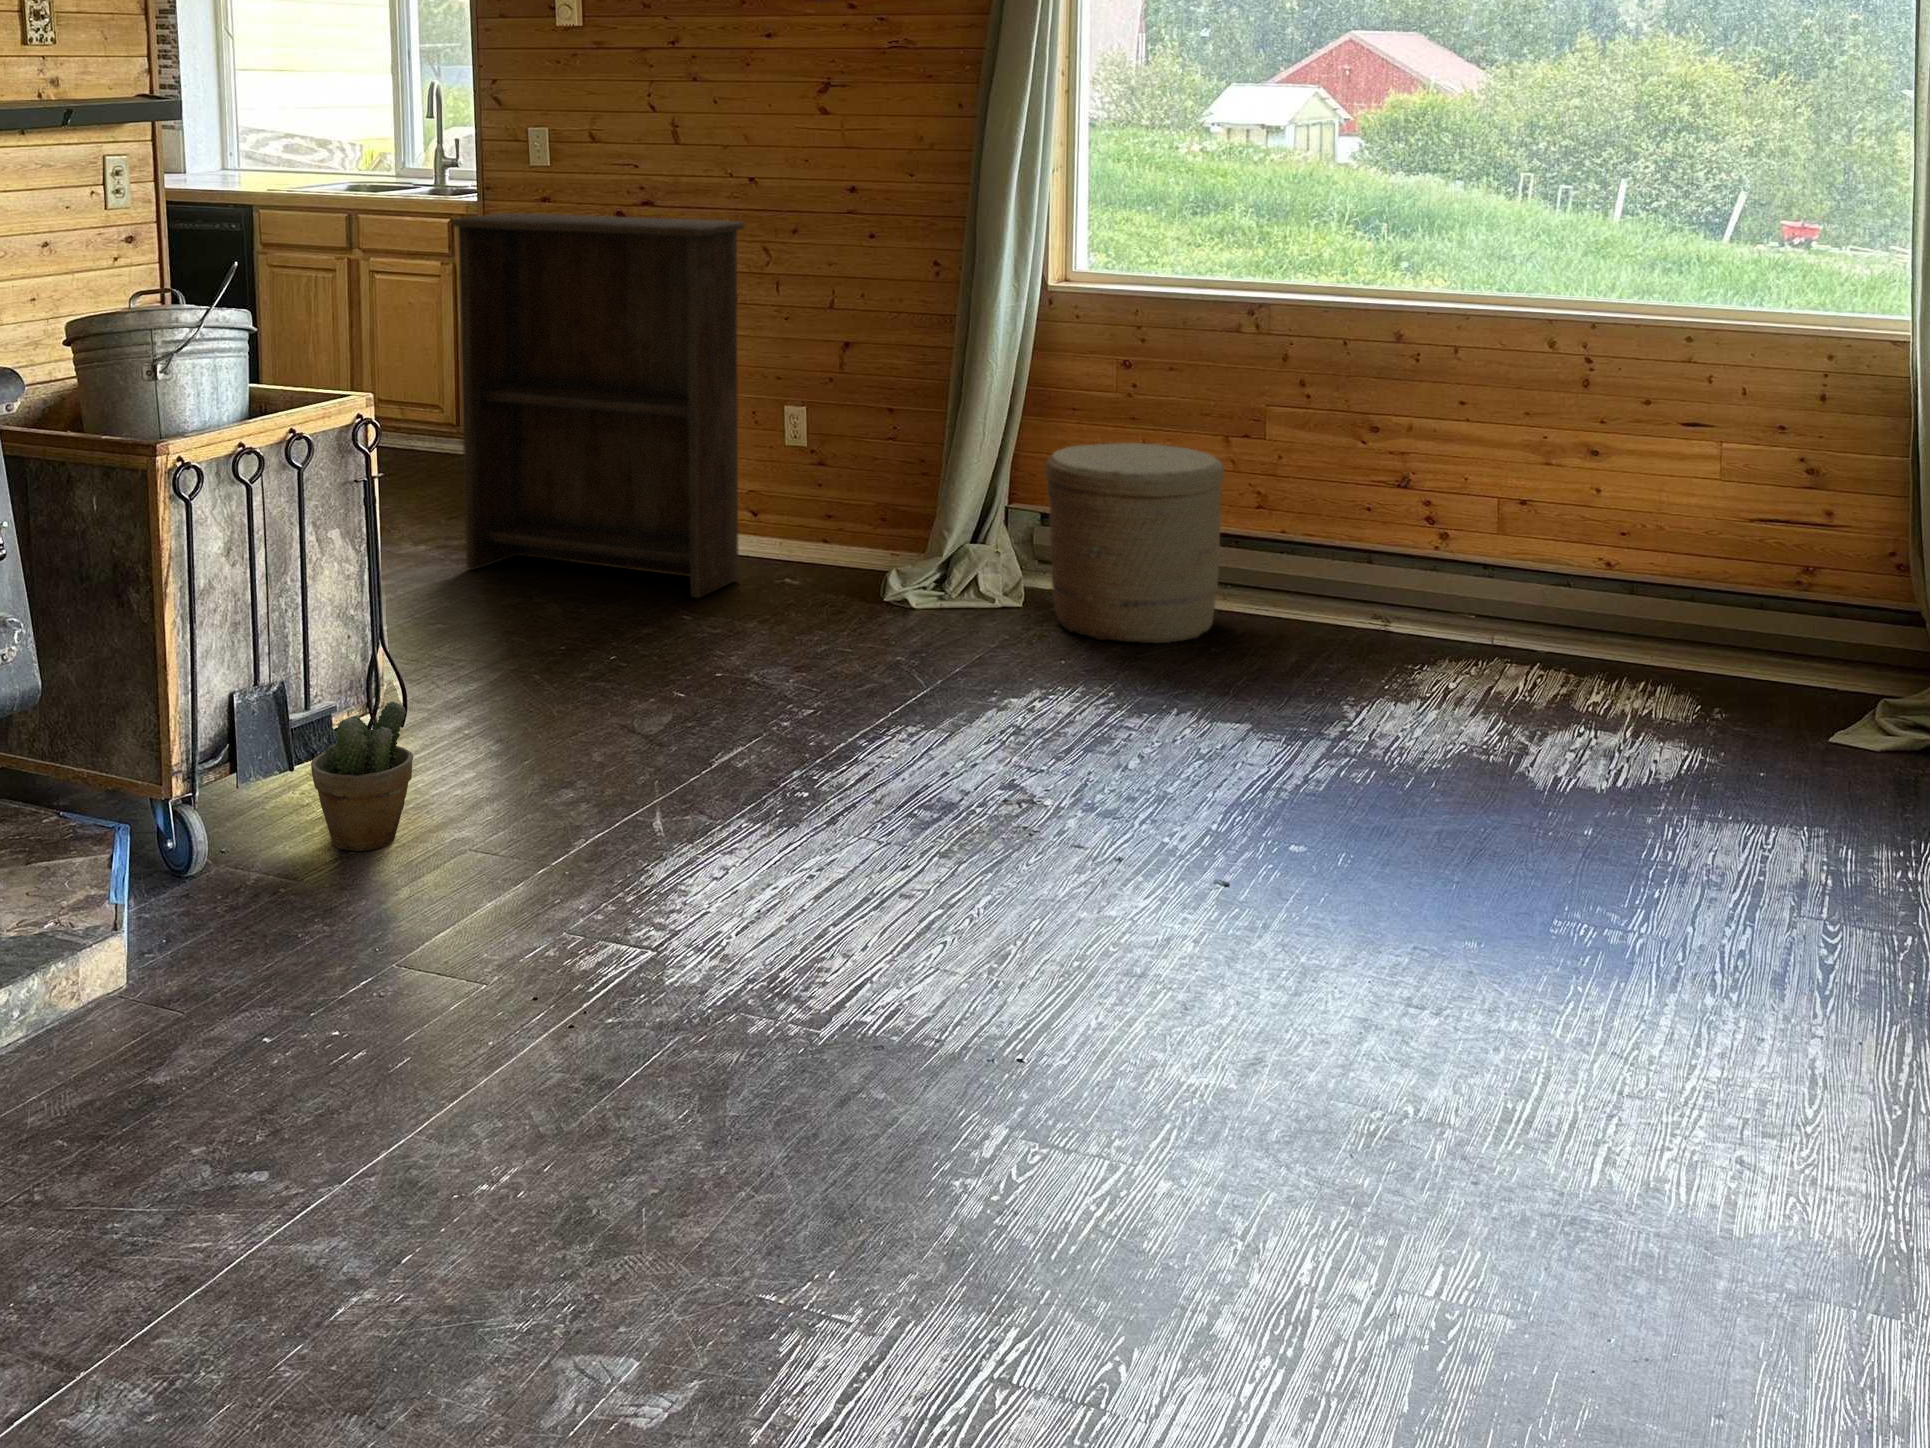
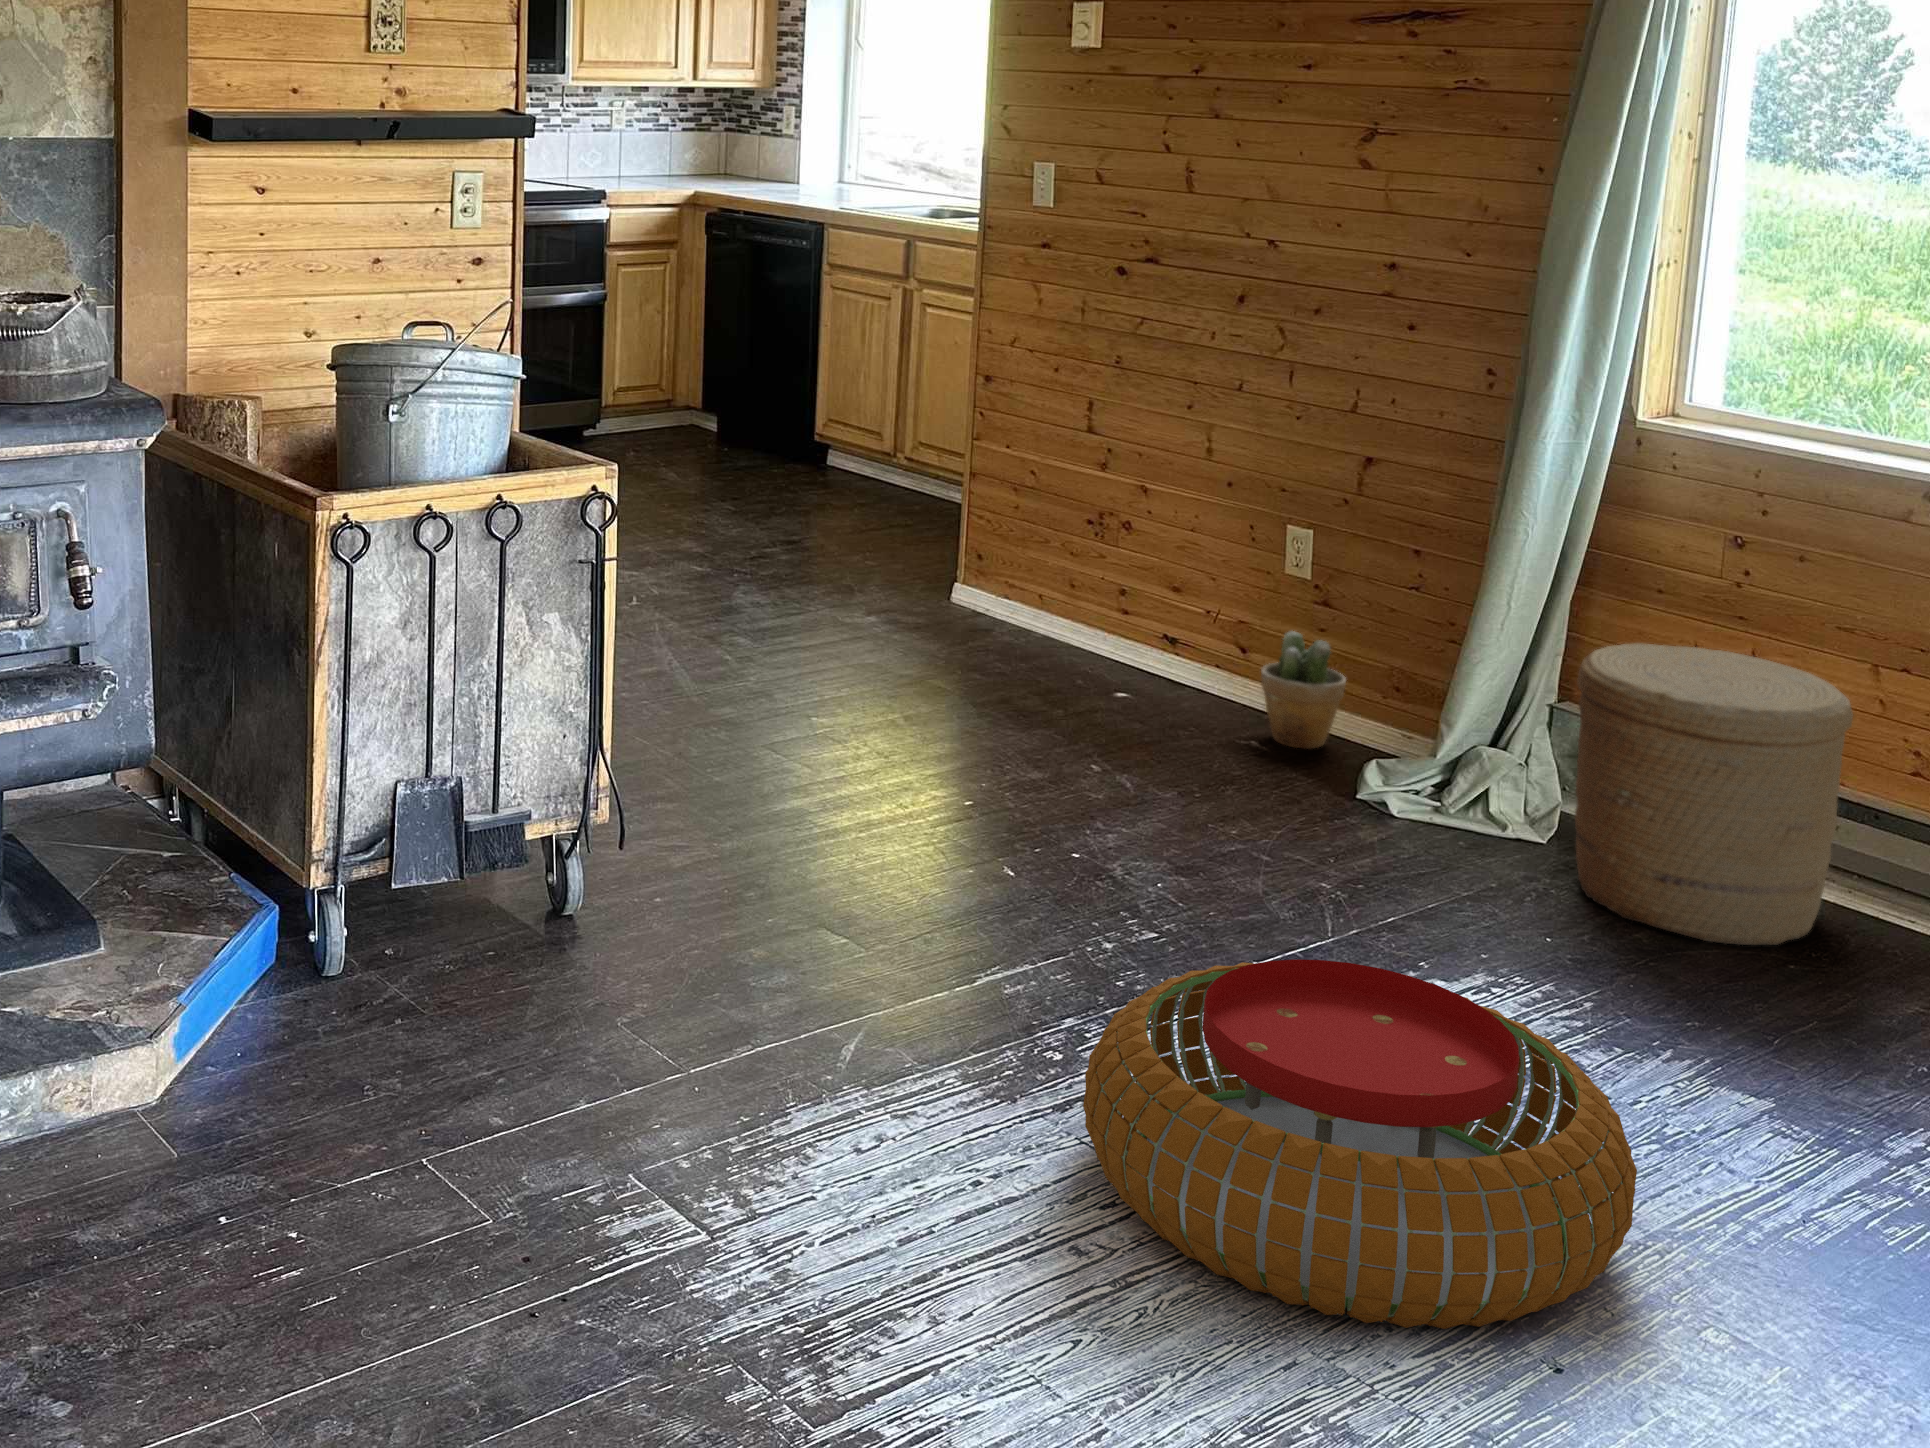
bookshelf: present [452,213,744,598] -> none [887,257,1234,750]
pouf: none [861,670,1238,893] -> present [1083,959,1637,1329]
potted plant: present [311,701,413,851] -> present [1261,631,1346,749]

